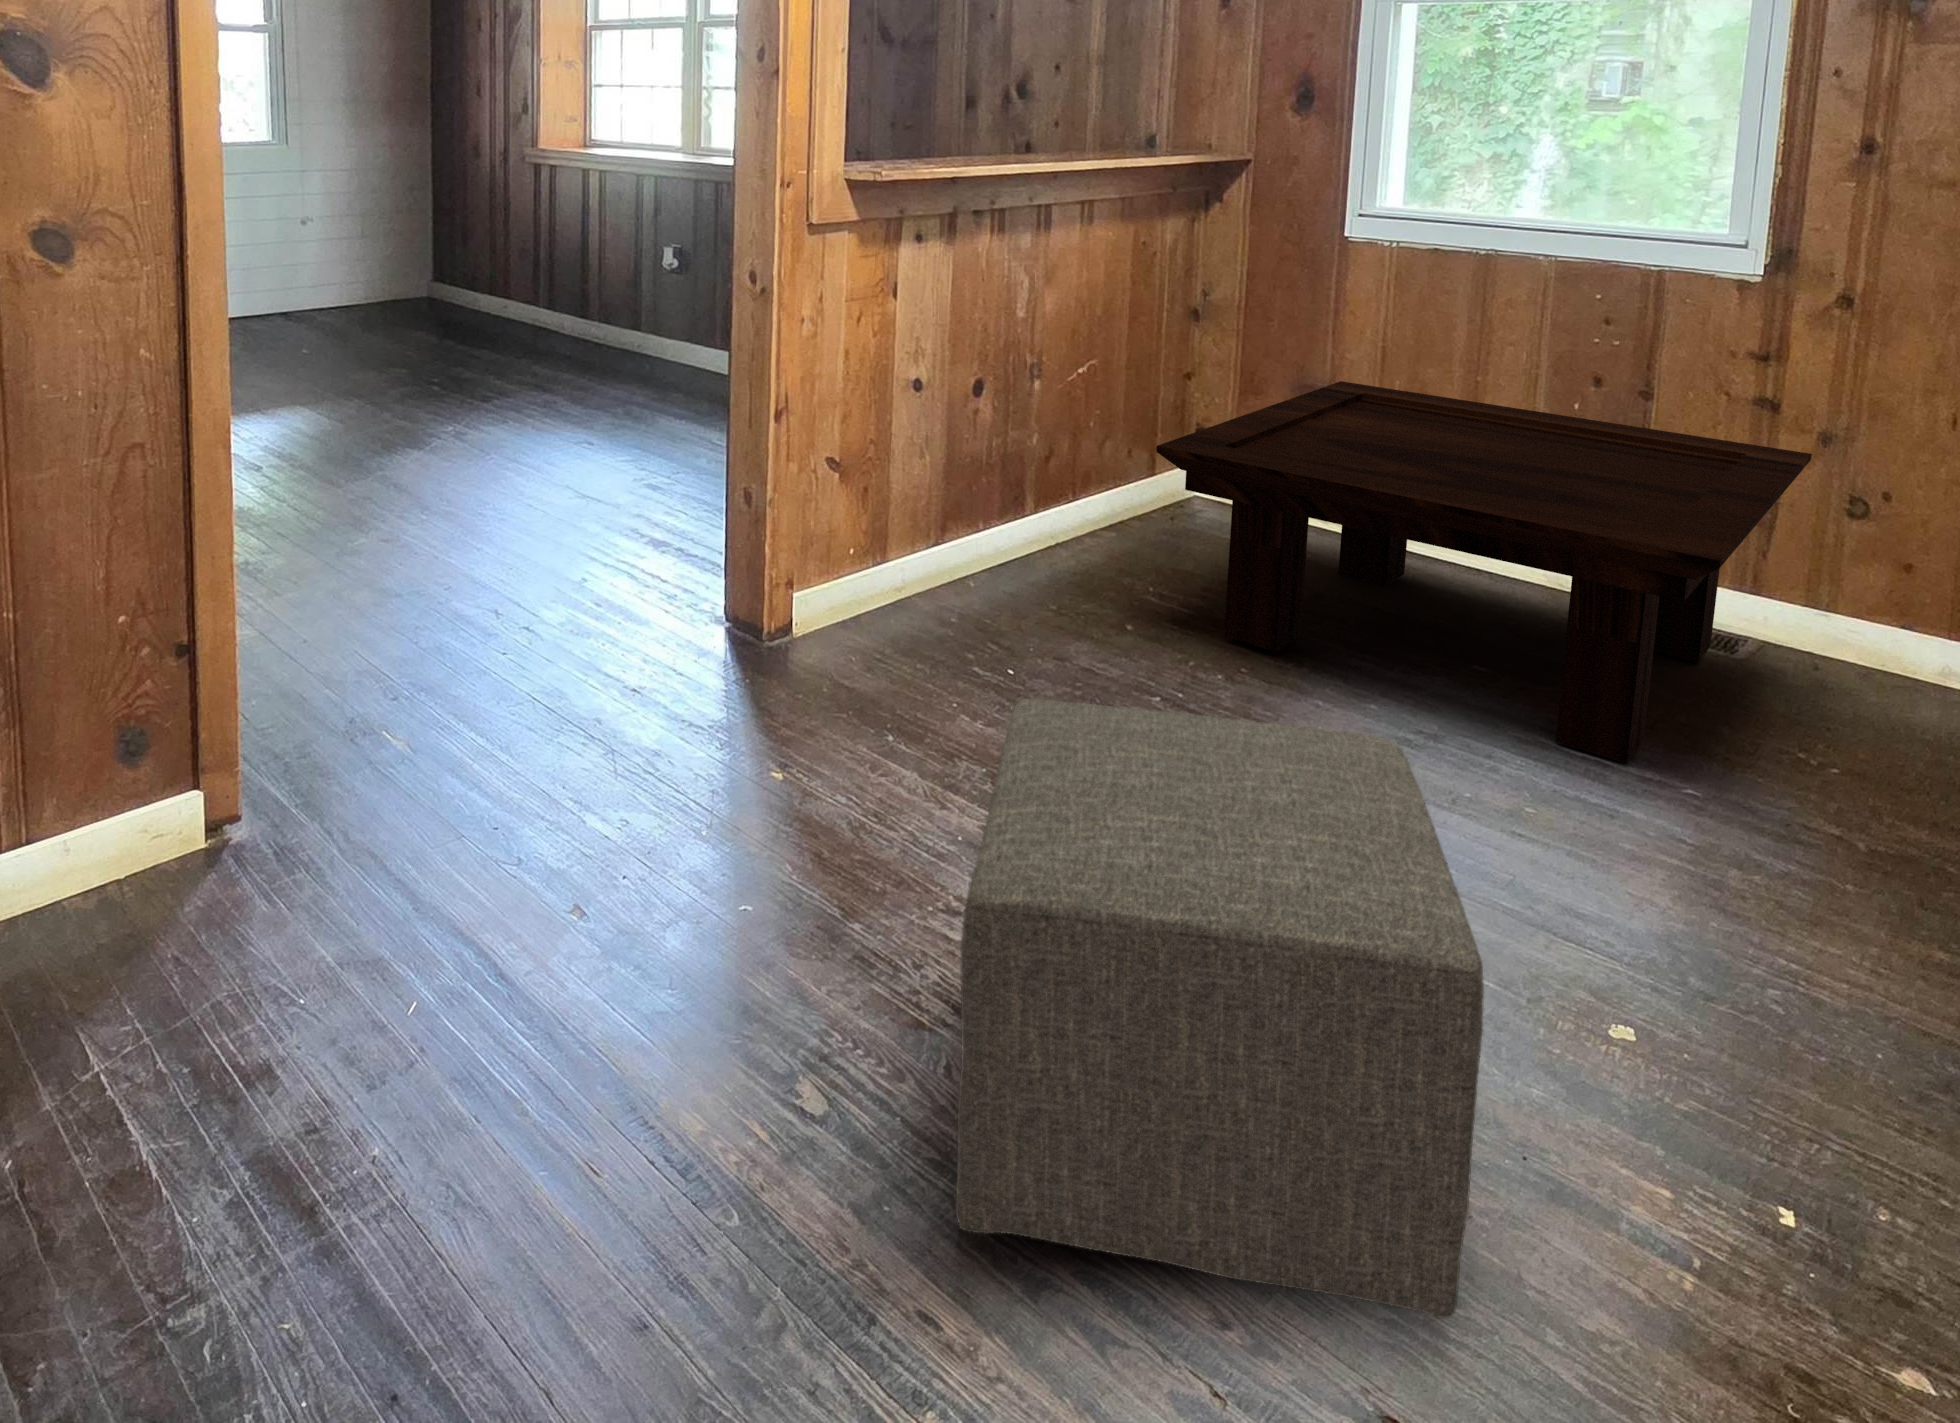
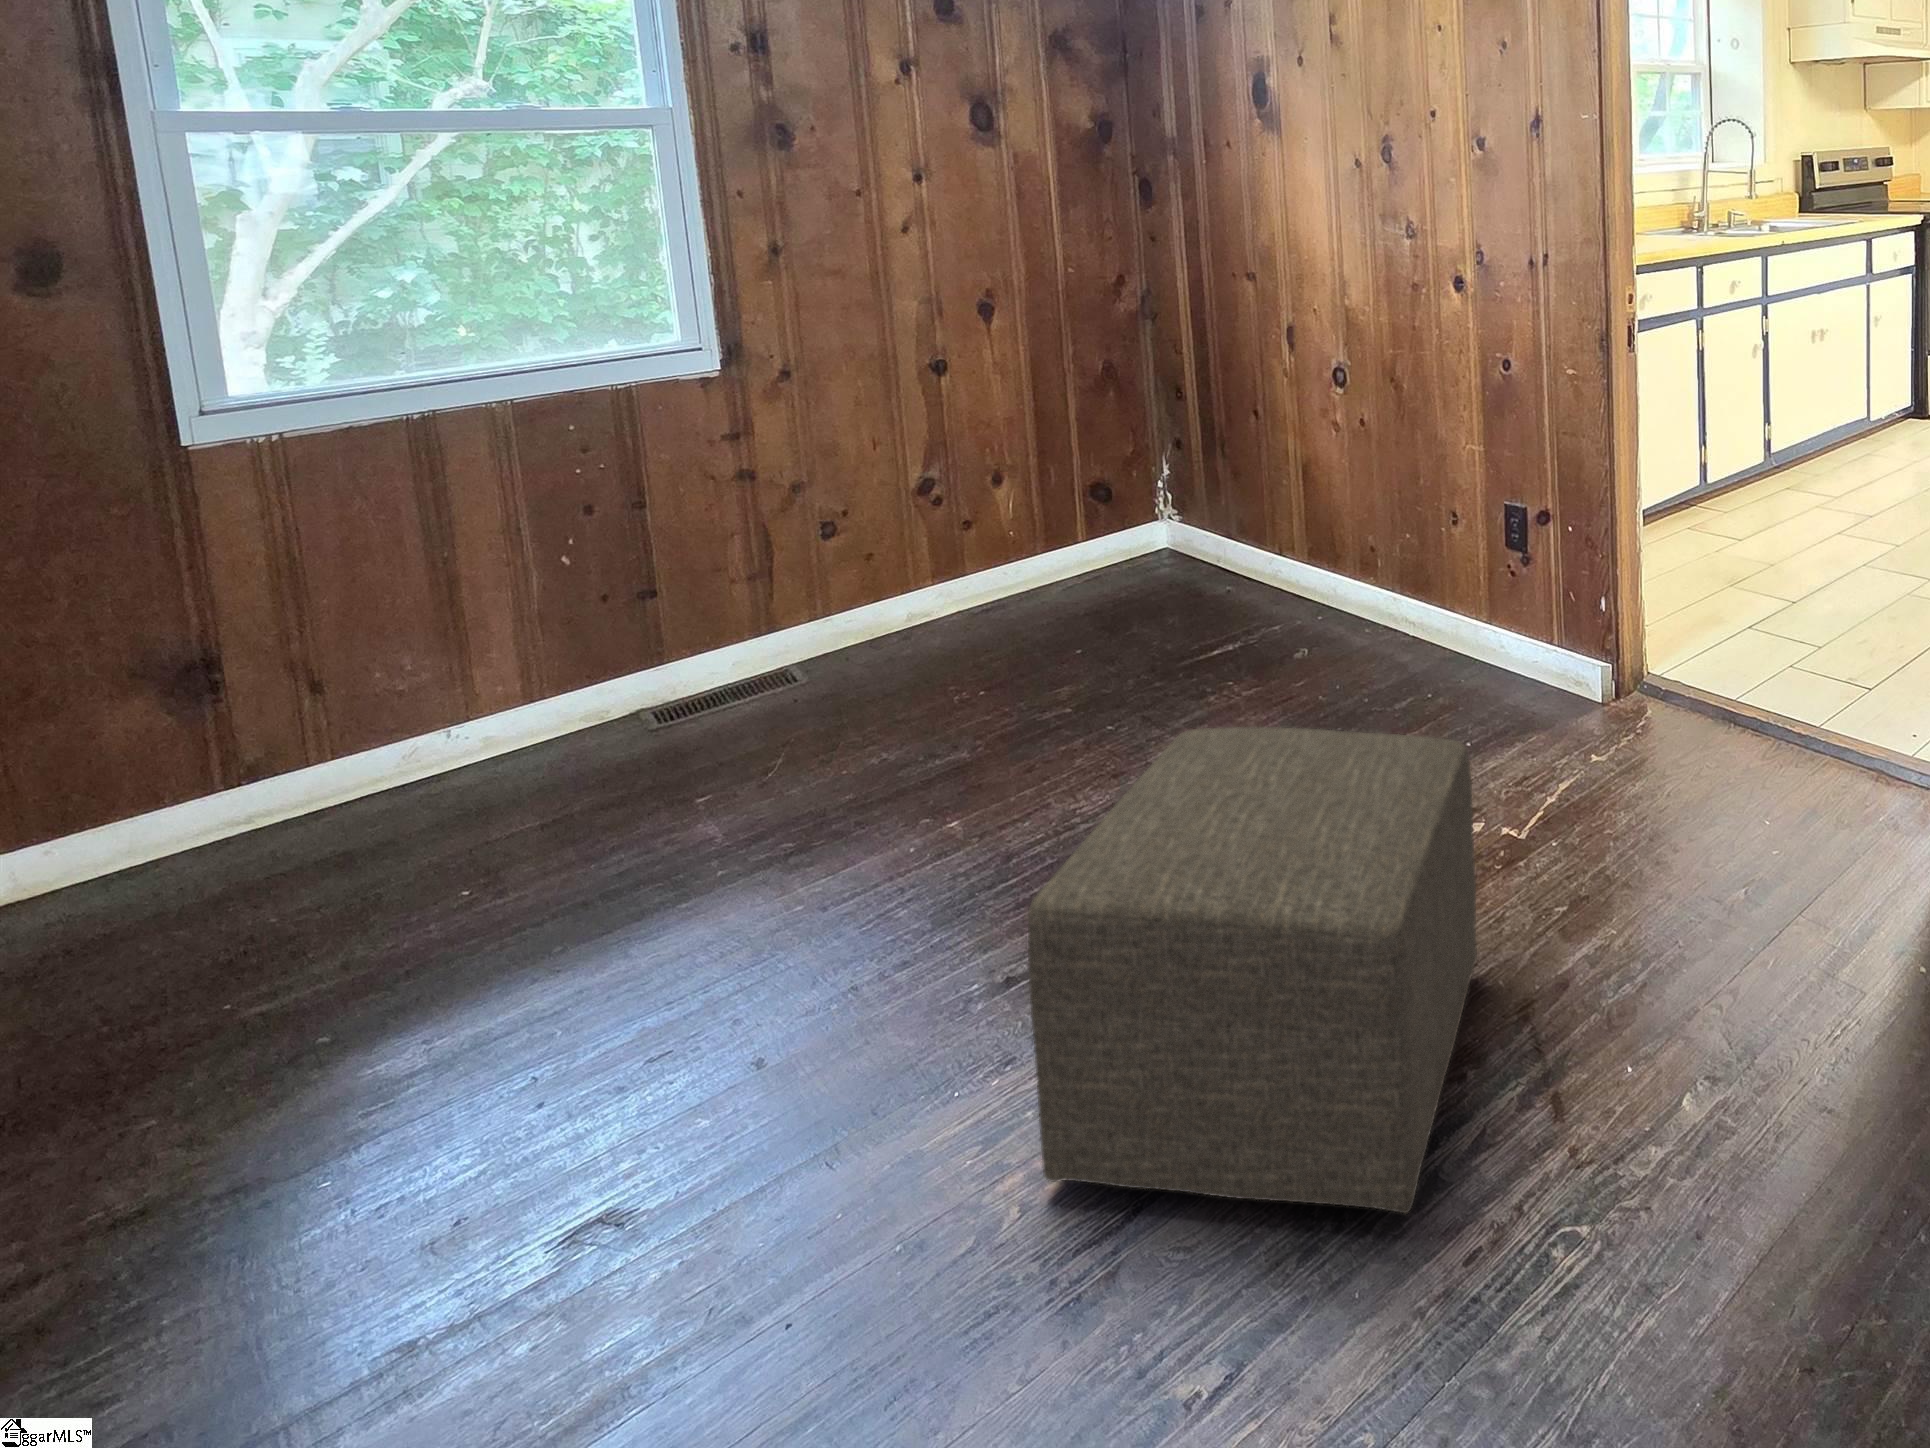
coffee table: present [1156,381,1812,763] -> none [224,500,988,951]

